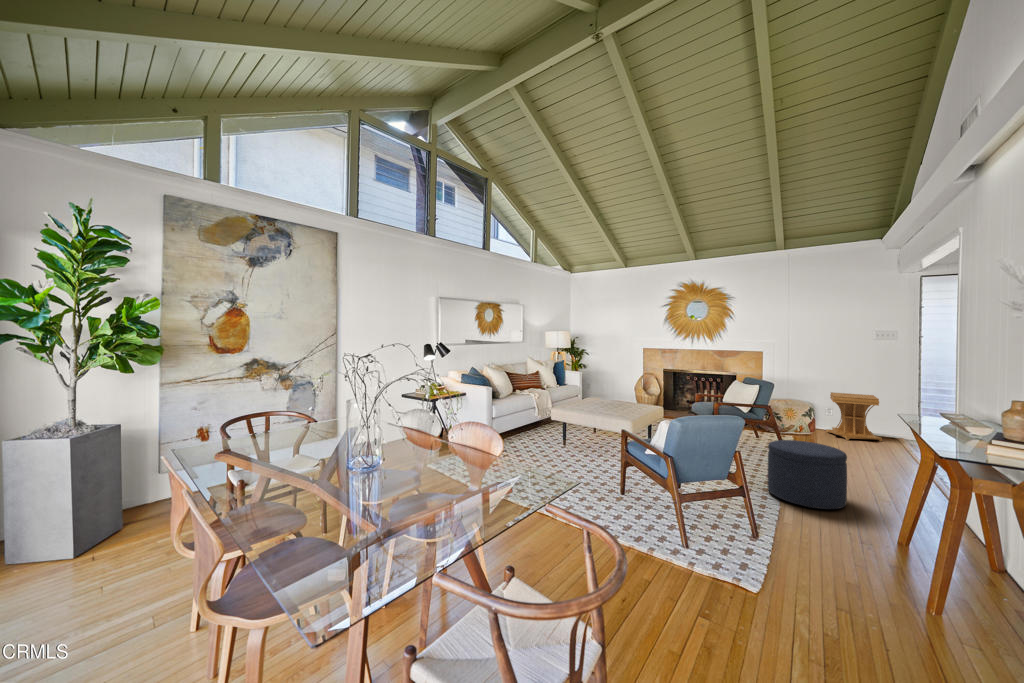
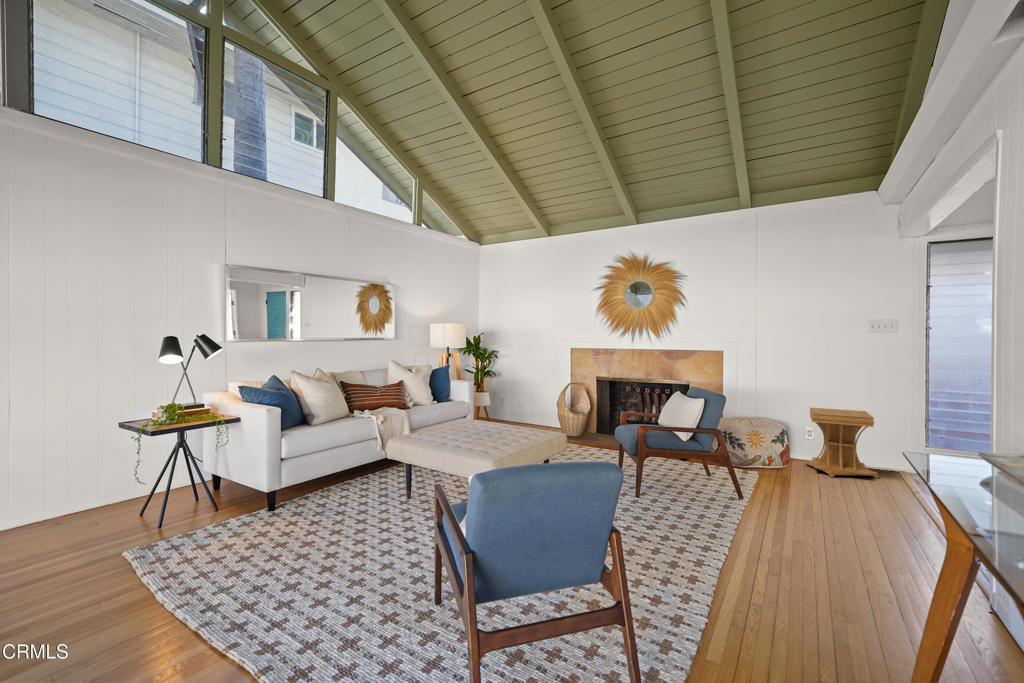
ottoman: present [768,440,847,509] -> none [693,497,820,636]

